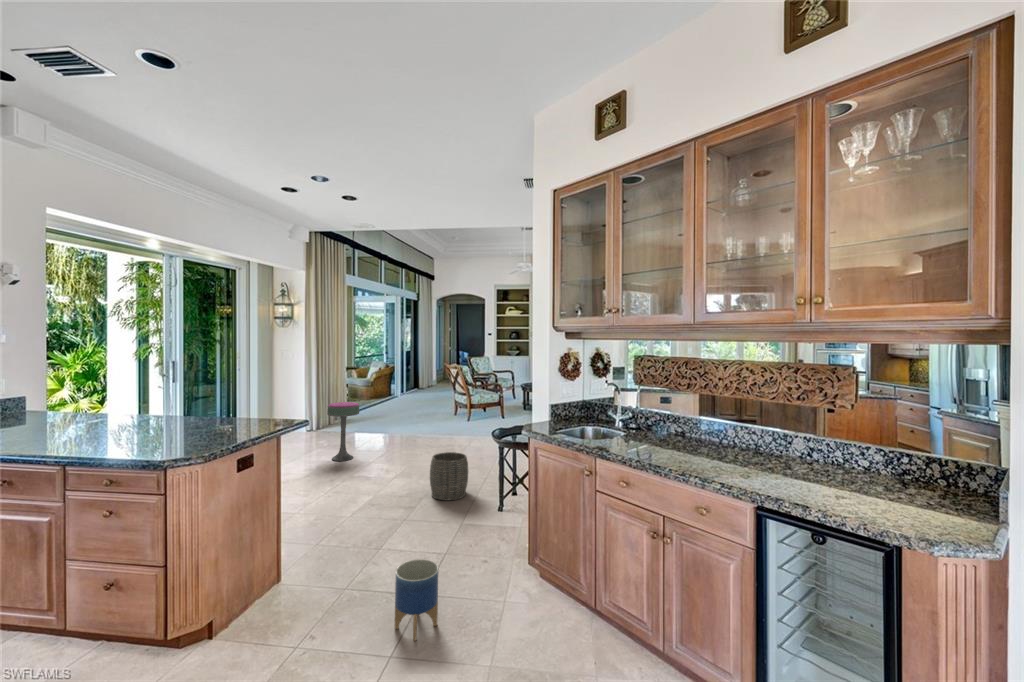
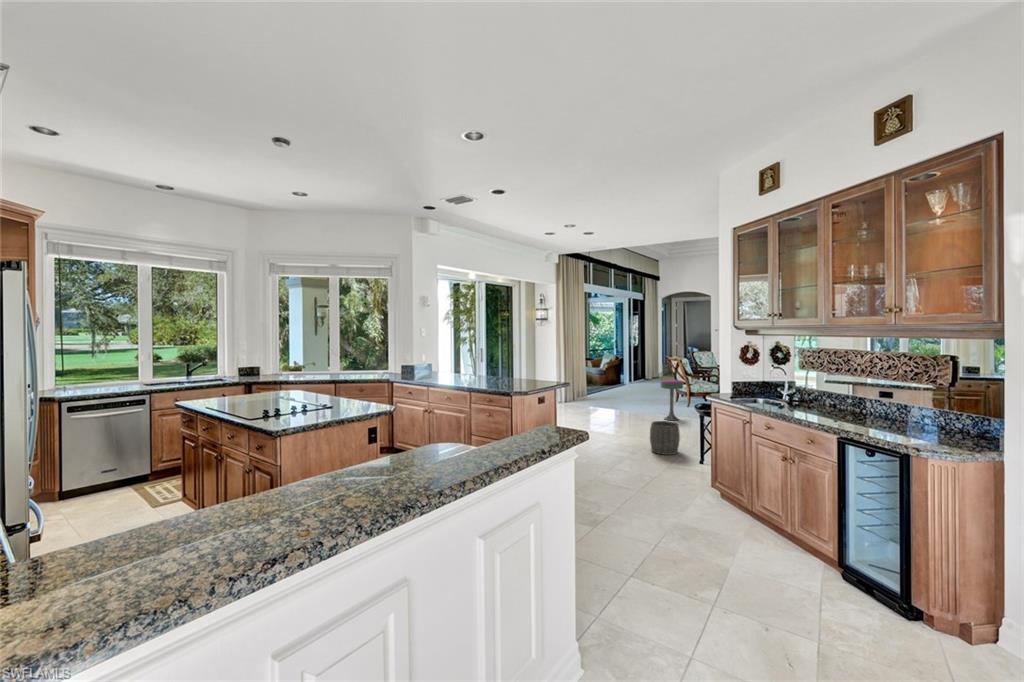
bar stool: present [327,402,359,461] -> present [661,380,683,421]
planter: present [395,559,438,641] -> none [625,468,650,509]

